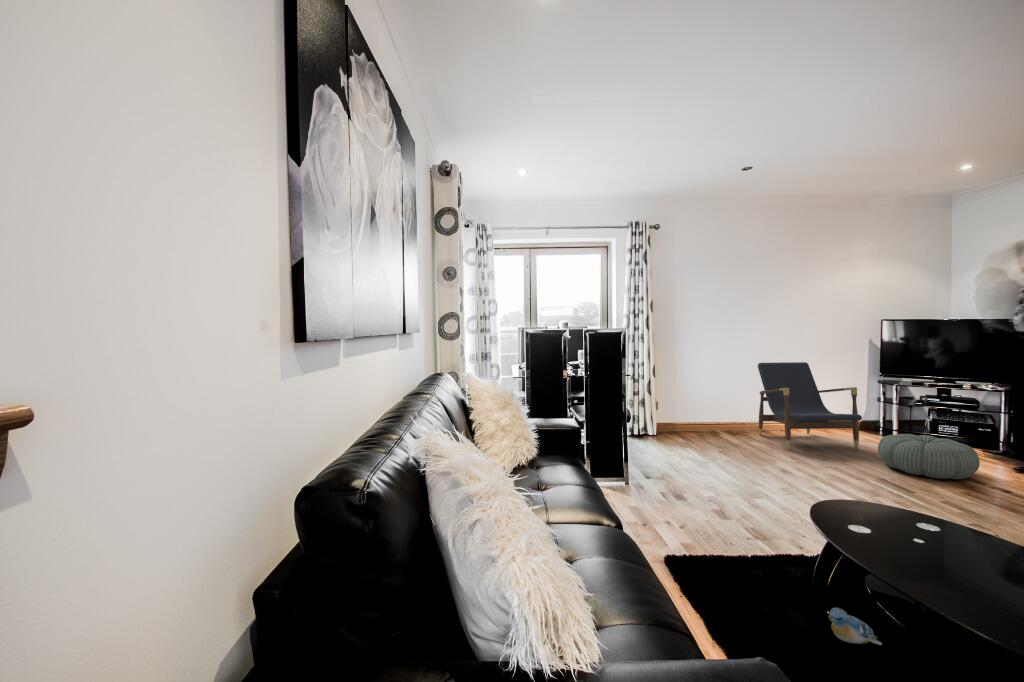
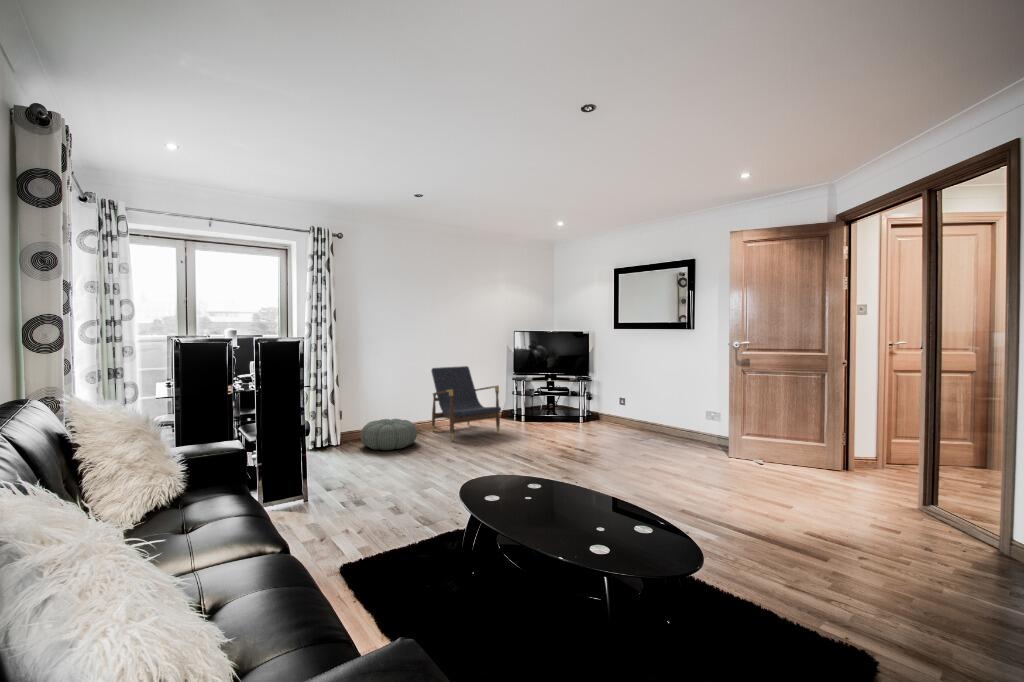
pouf: present [878,434,980,479] -> present [361,419,417,450]
plush toy: present [828,608,882,645] -> none [454,561,485,583]

